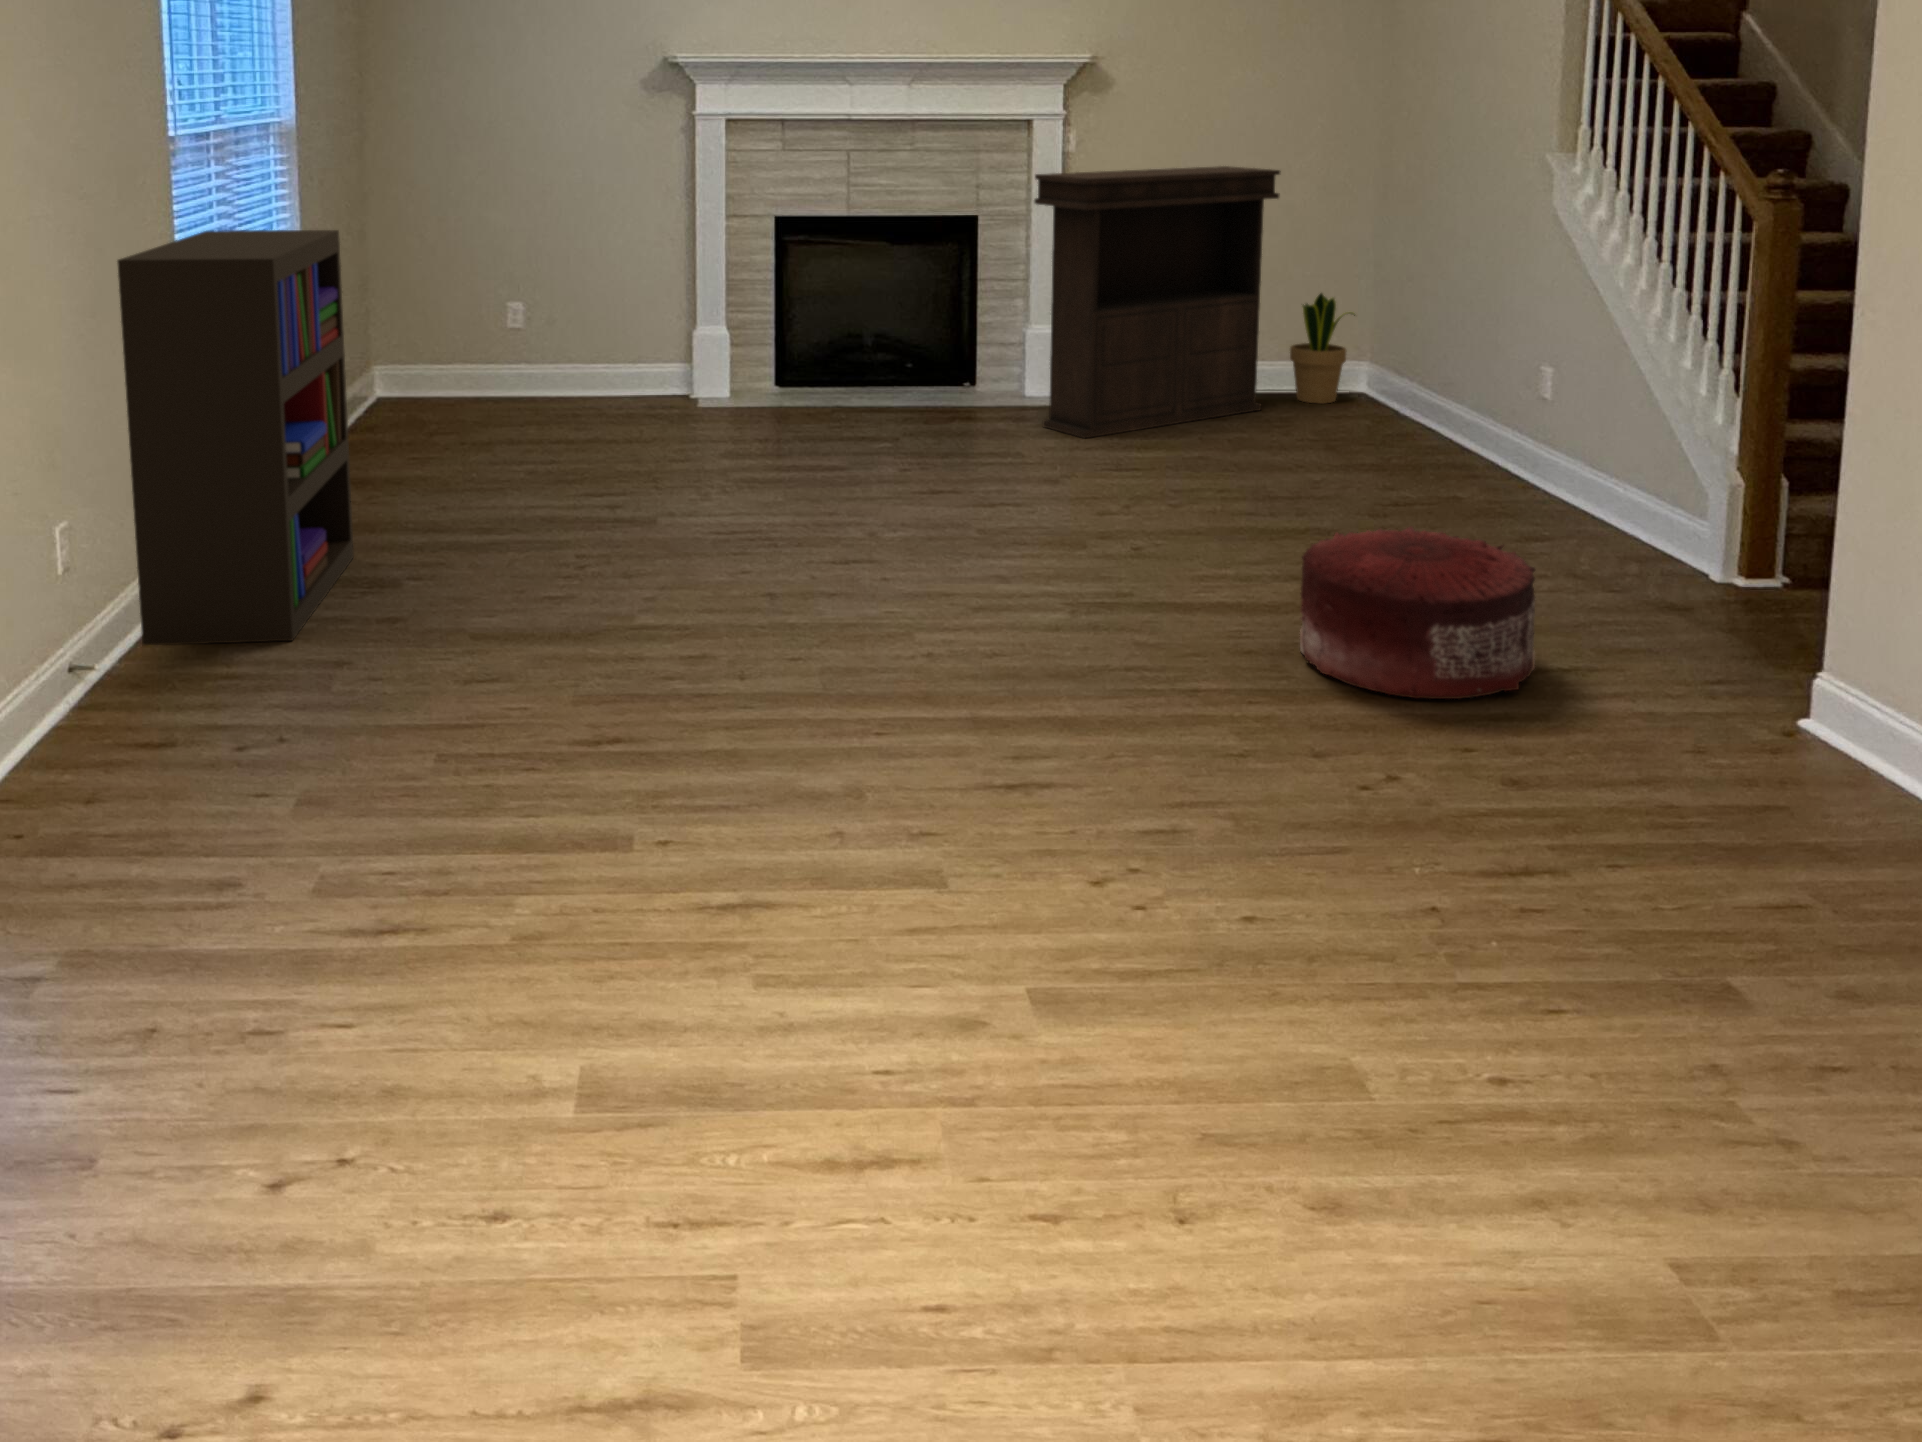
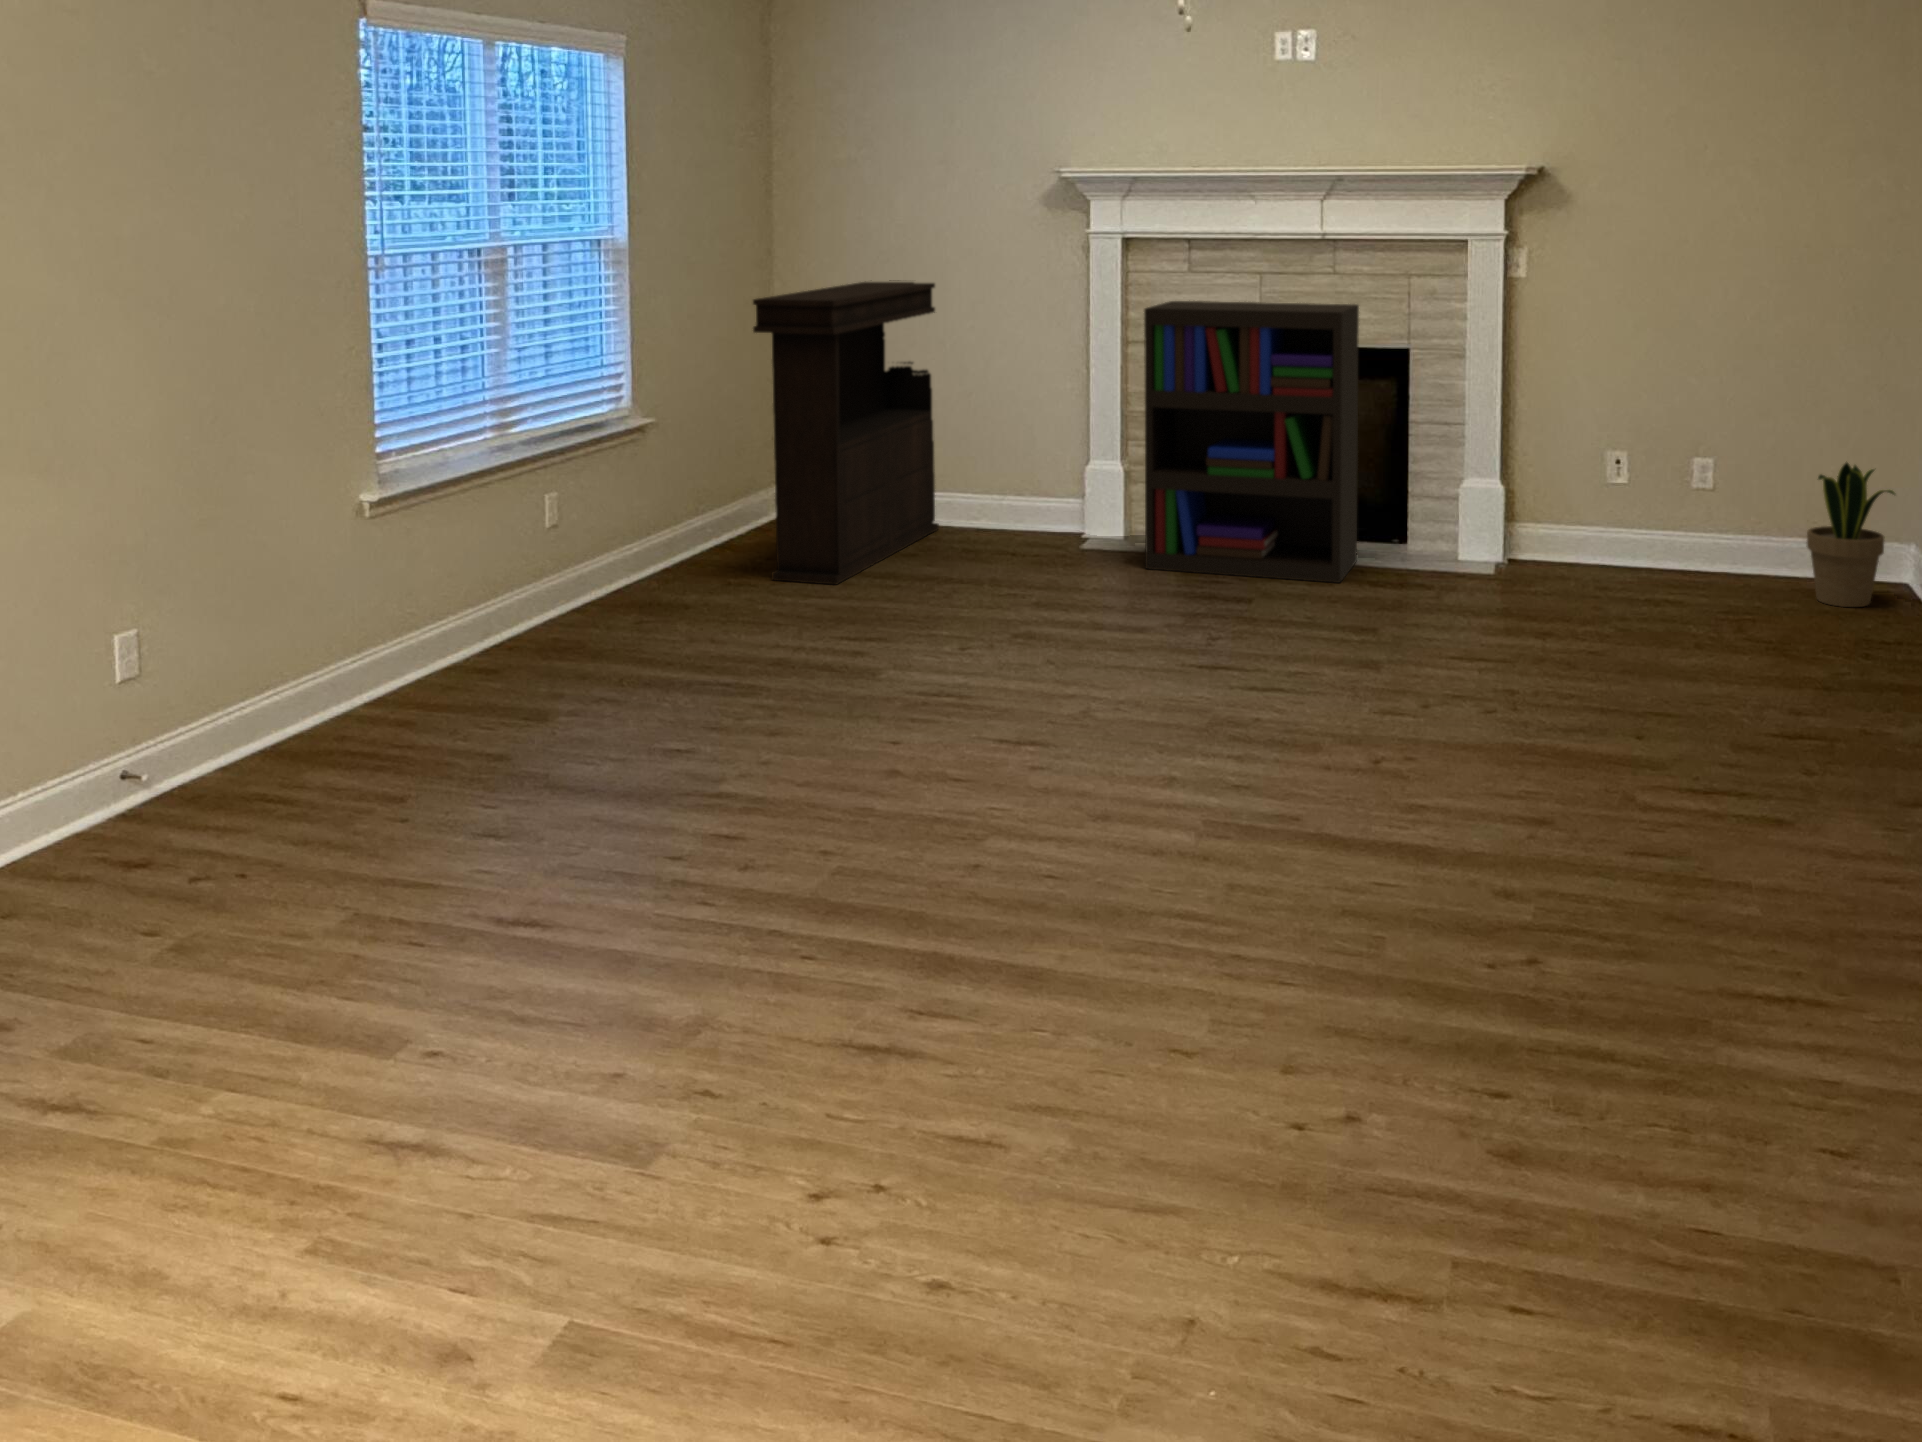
console table: present [1034,166,1281,438] -> present [753,280,939,585]
bookshelf: present [118,230,354,645] -> present [1144,301,1359,583]
pouf: present [1300,527,1536,699] -> none [1362,800,1693,1071]

